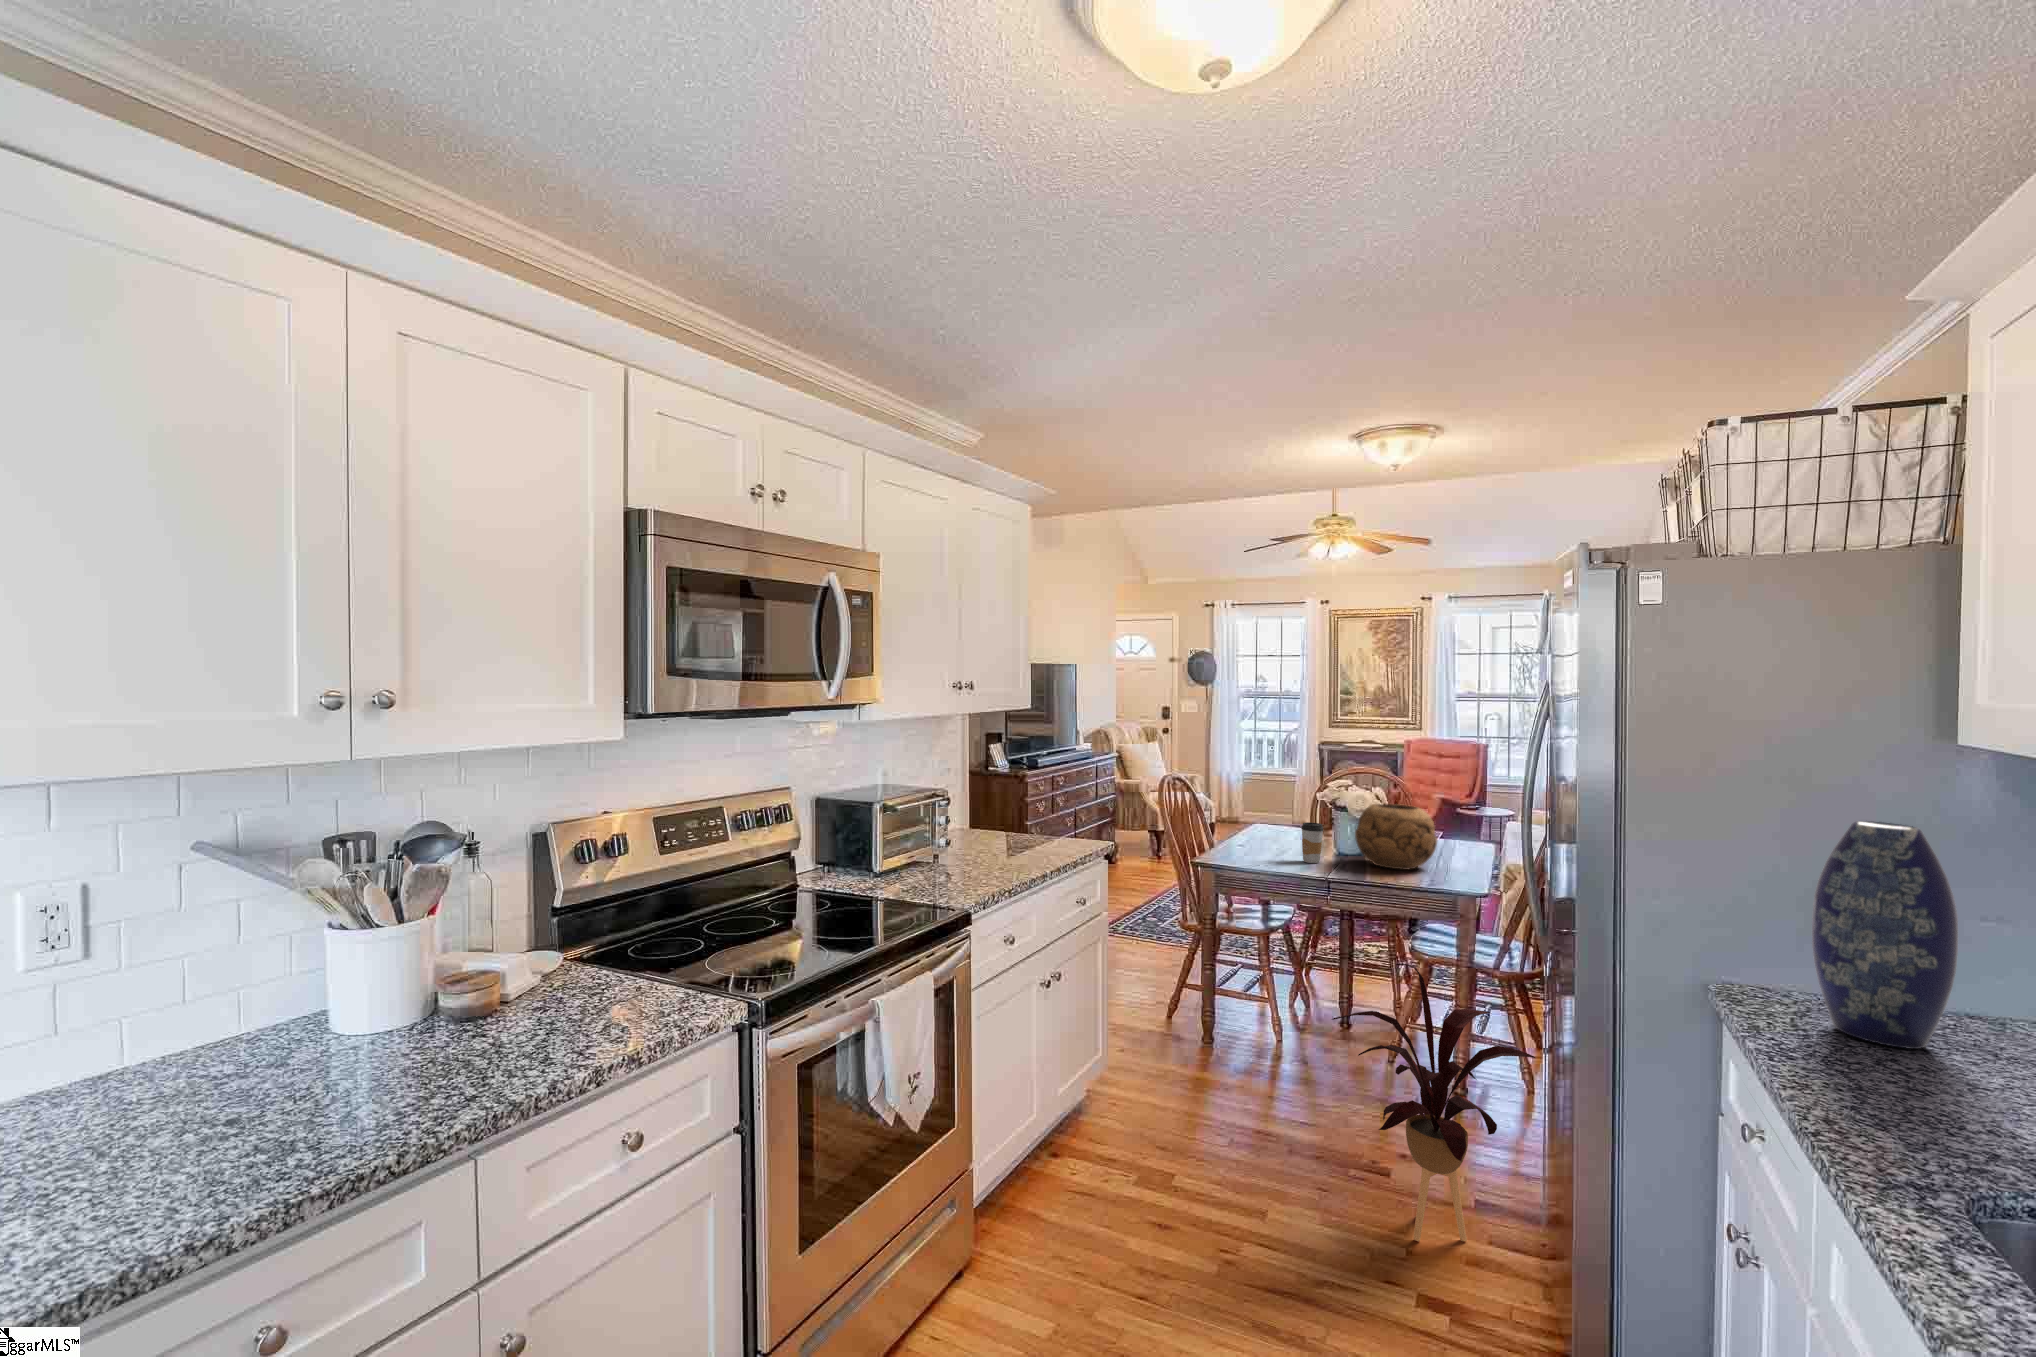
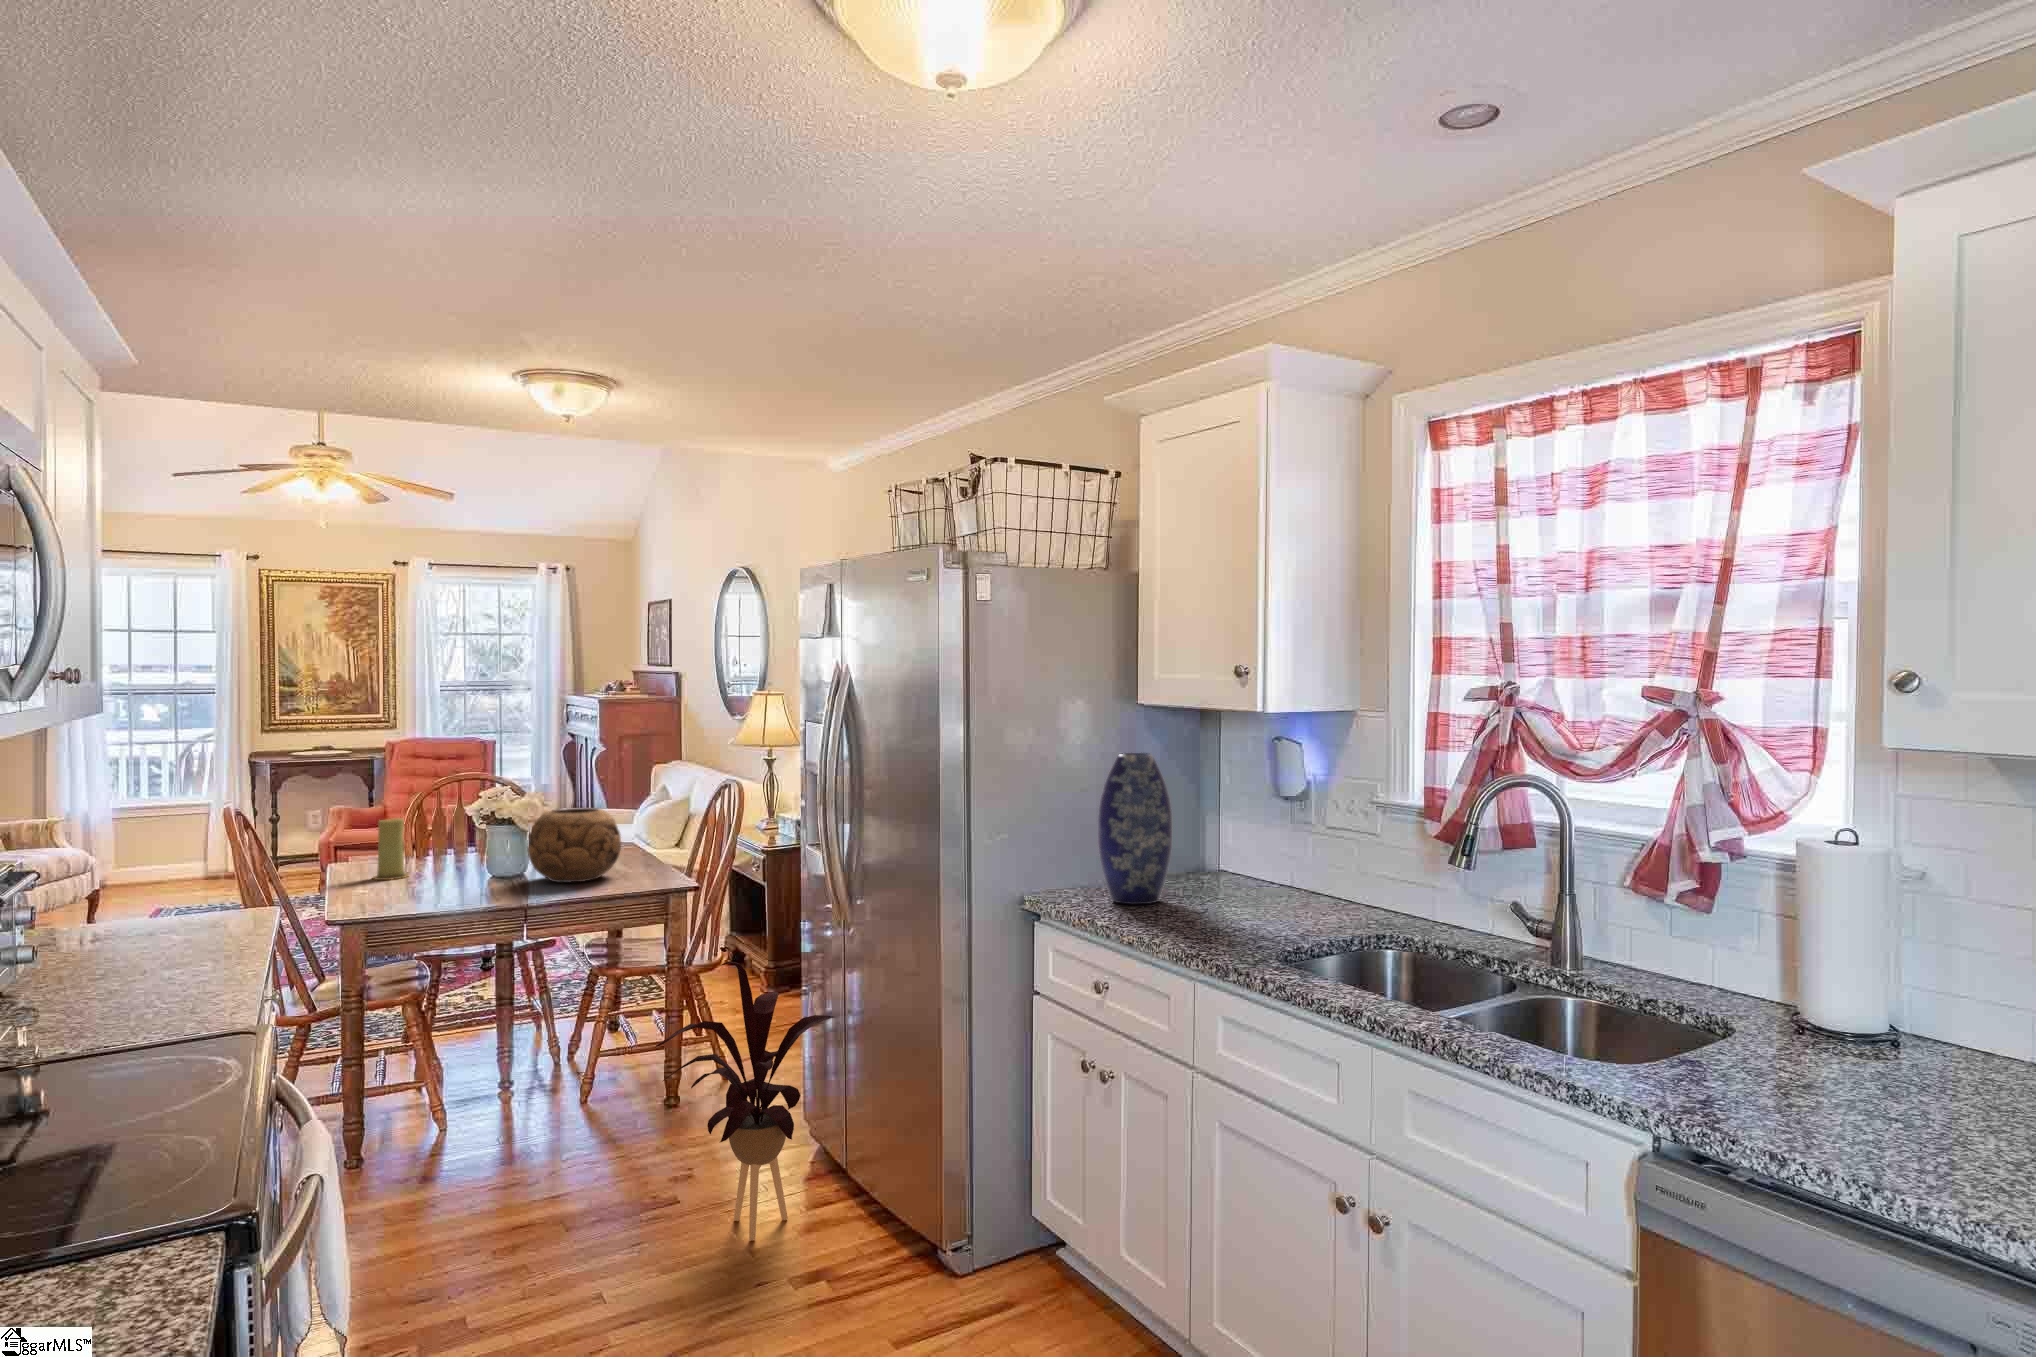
candle: none [1265,794,1291,840] -> present [373,818,408,880]
coffee cup: present [1301,822,1323,863] -> none [468,845,497,895]

